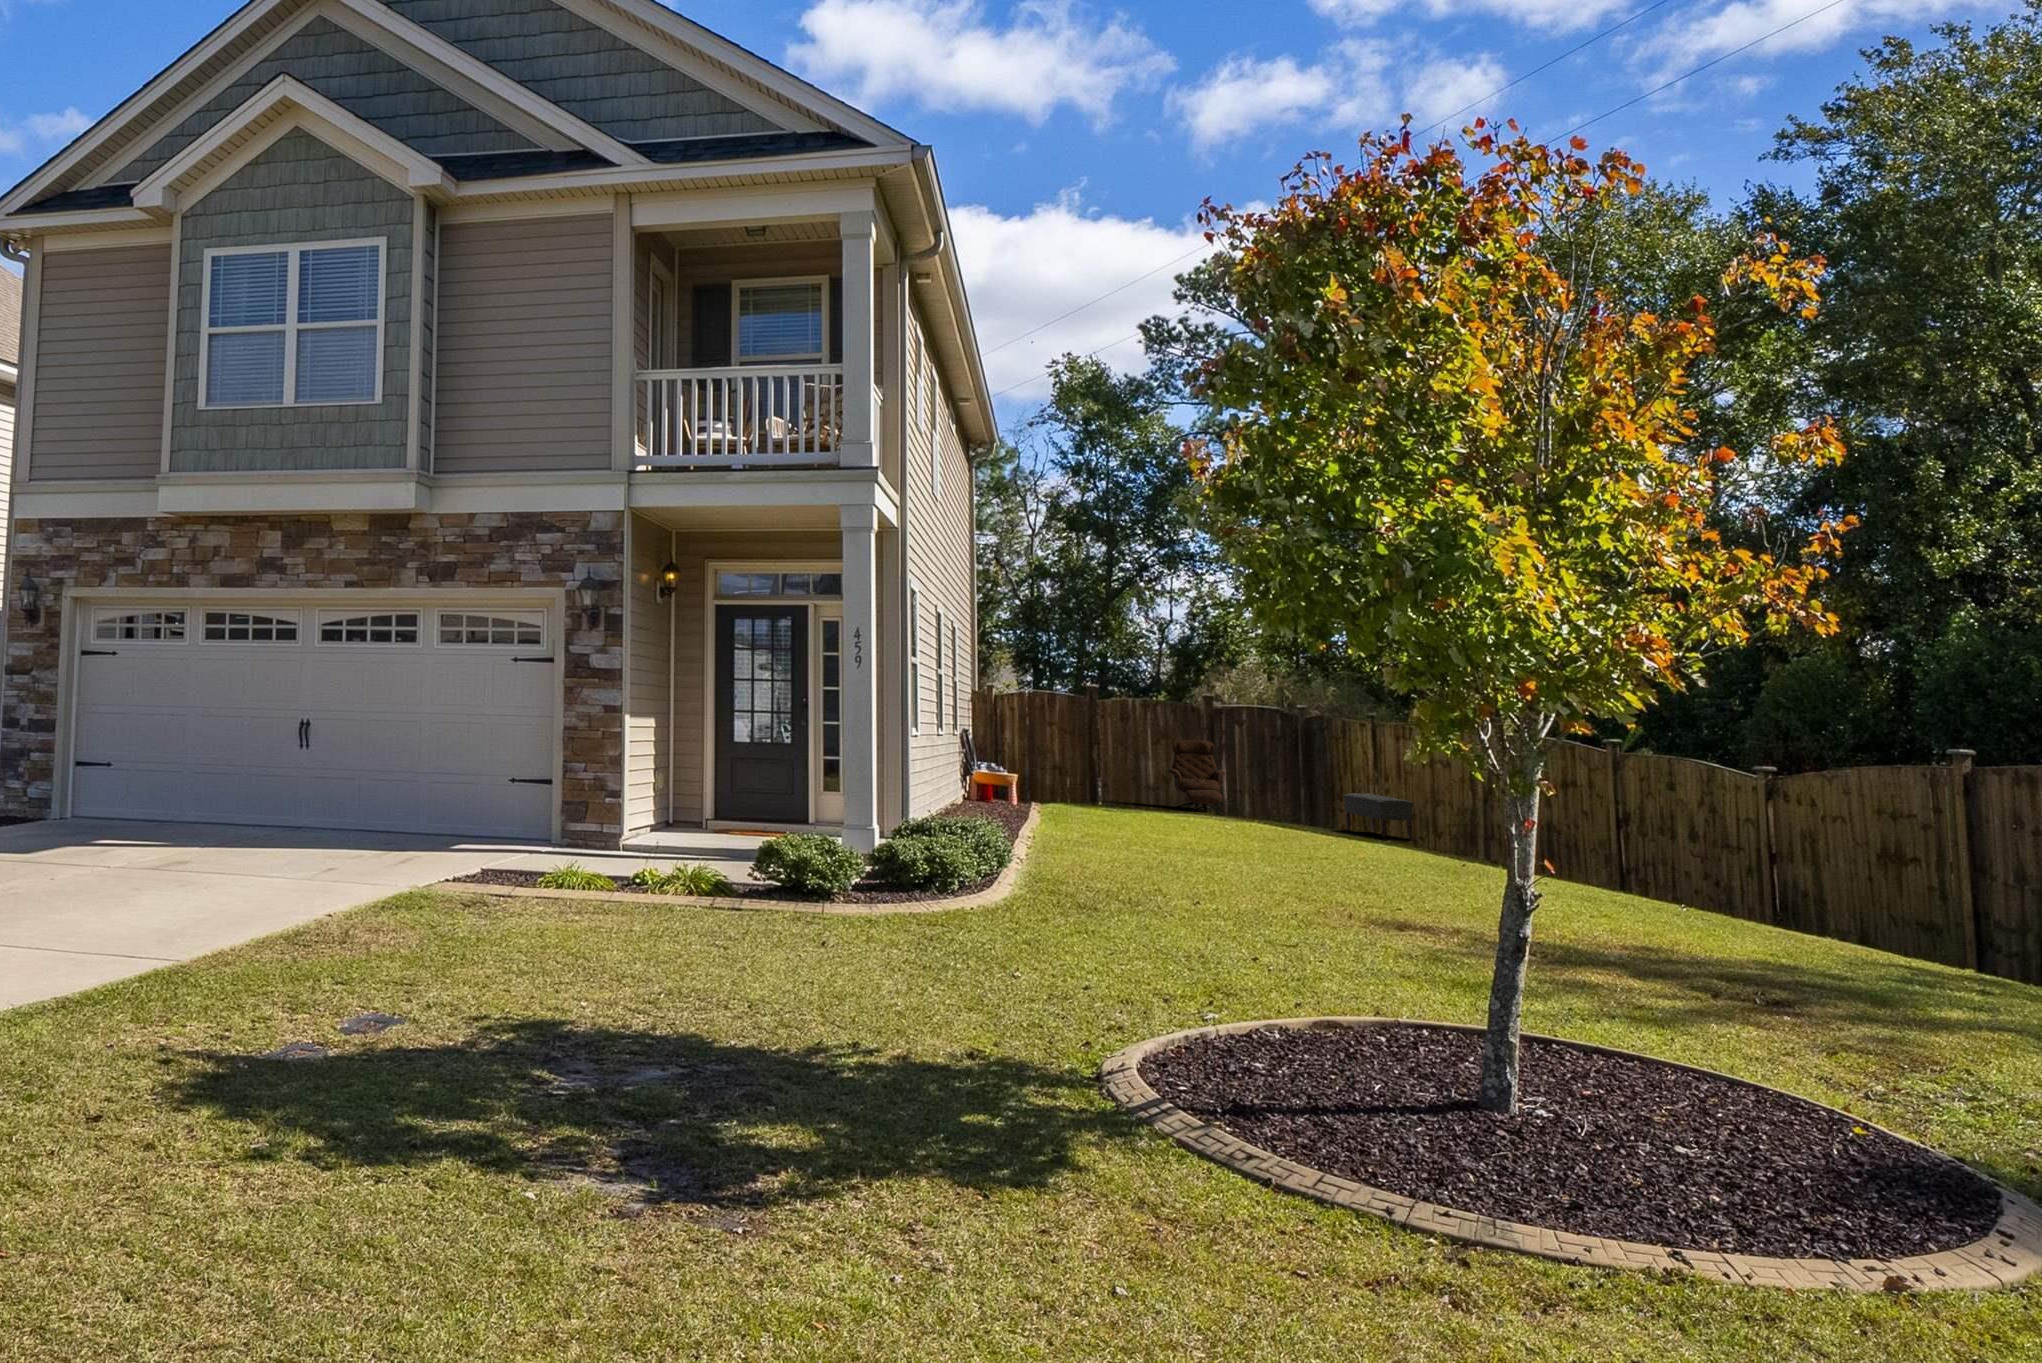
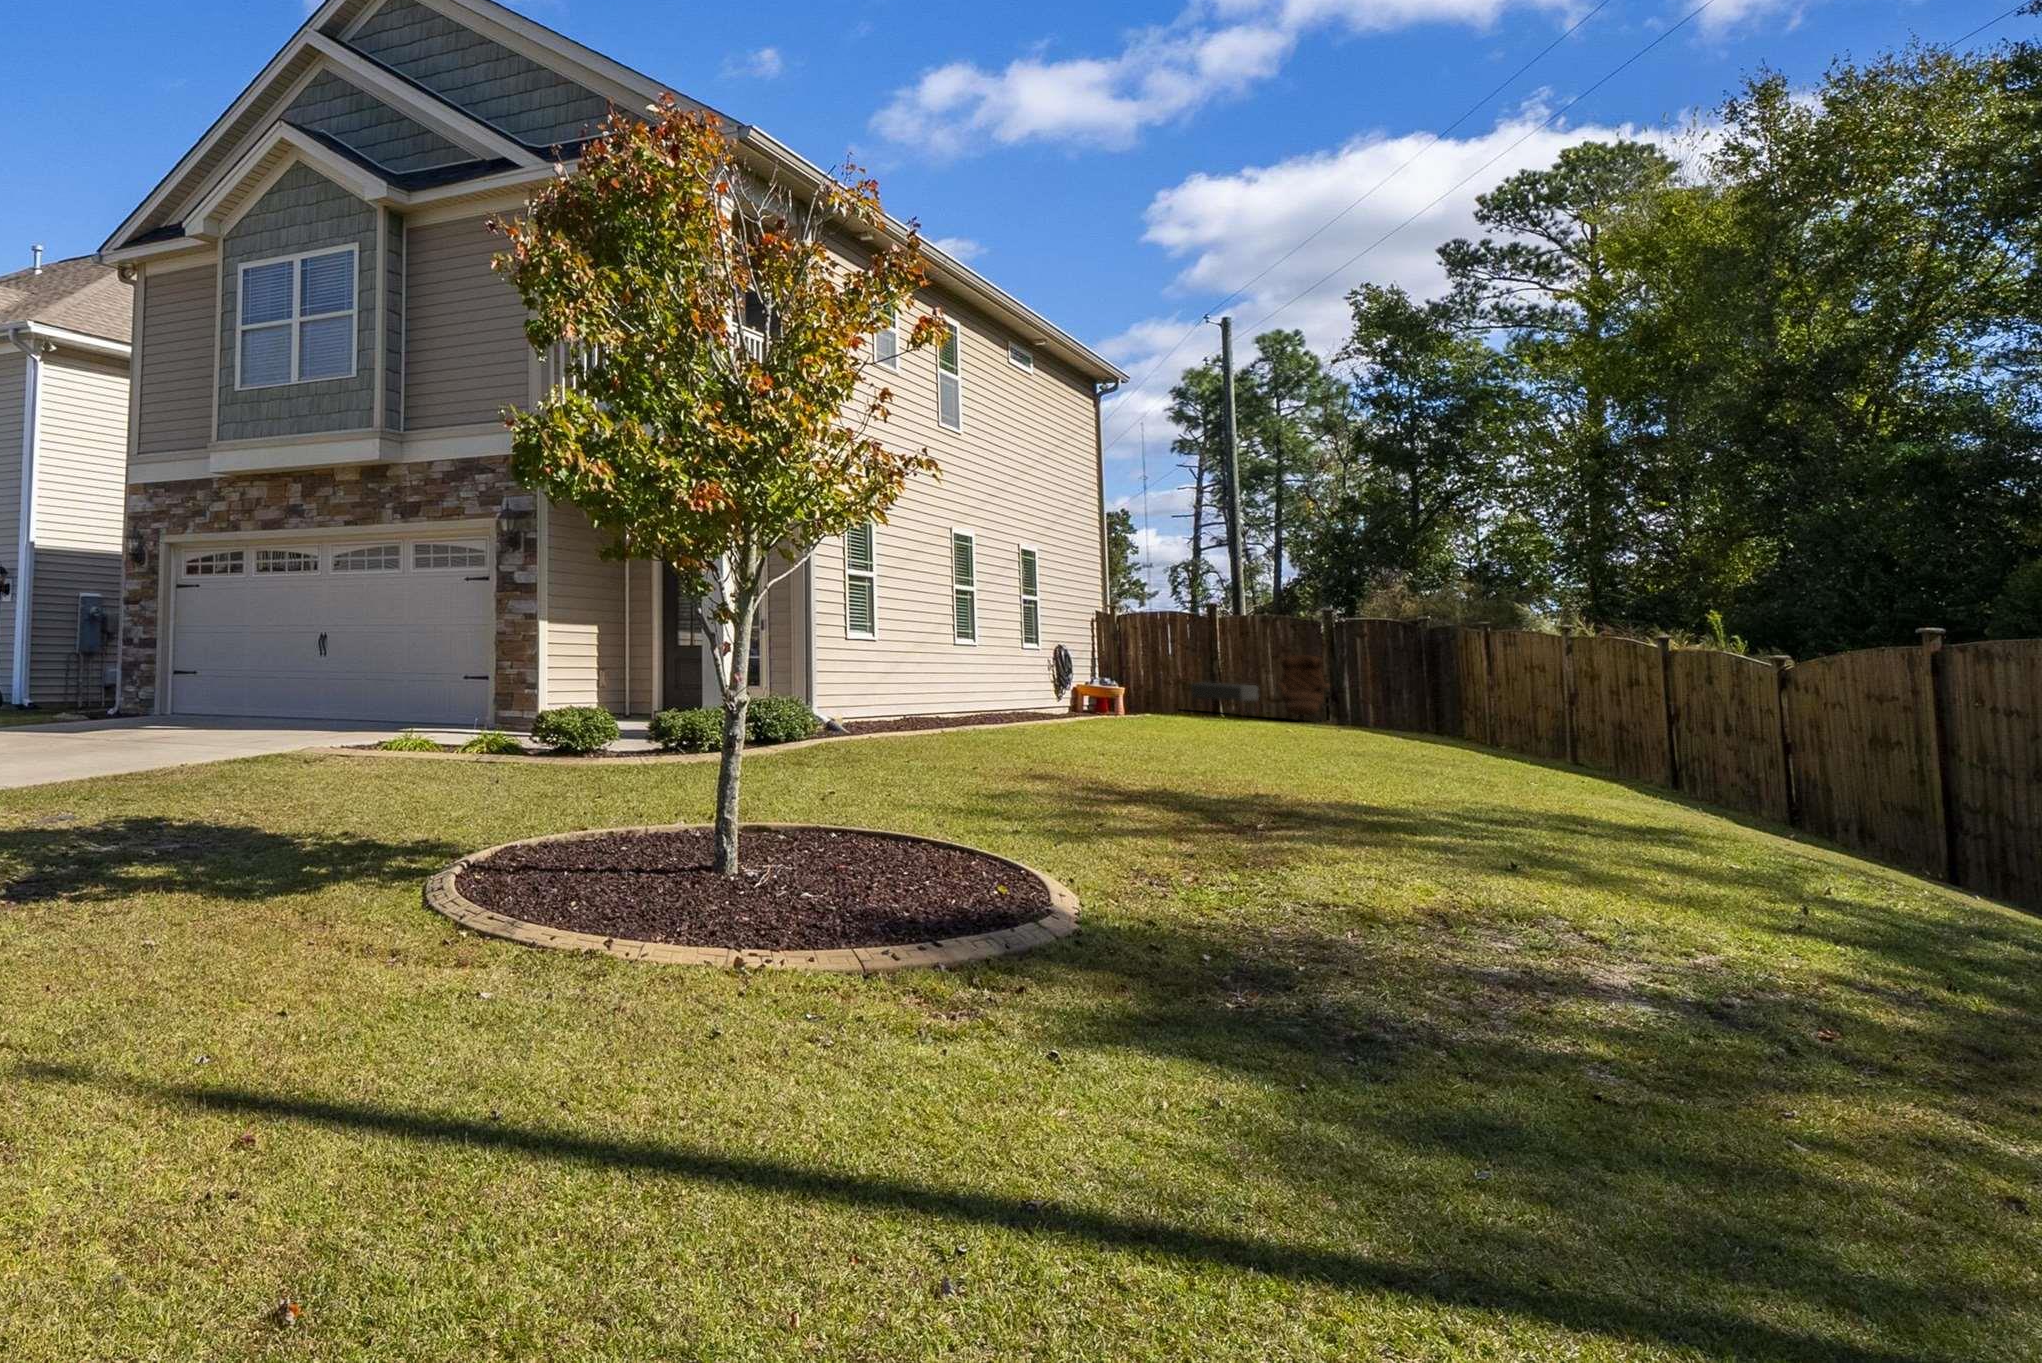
bench: present [1343,793,1413,839] -> present [1191,682,1259,714]

